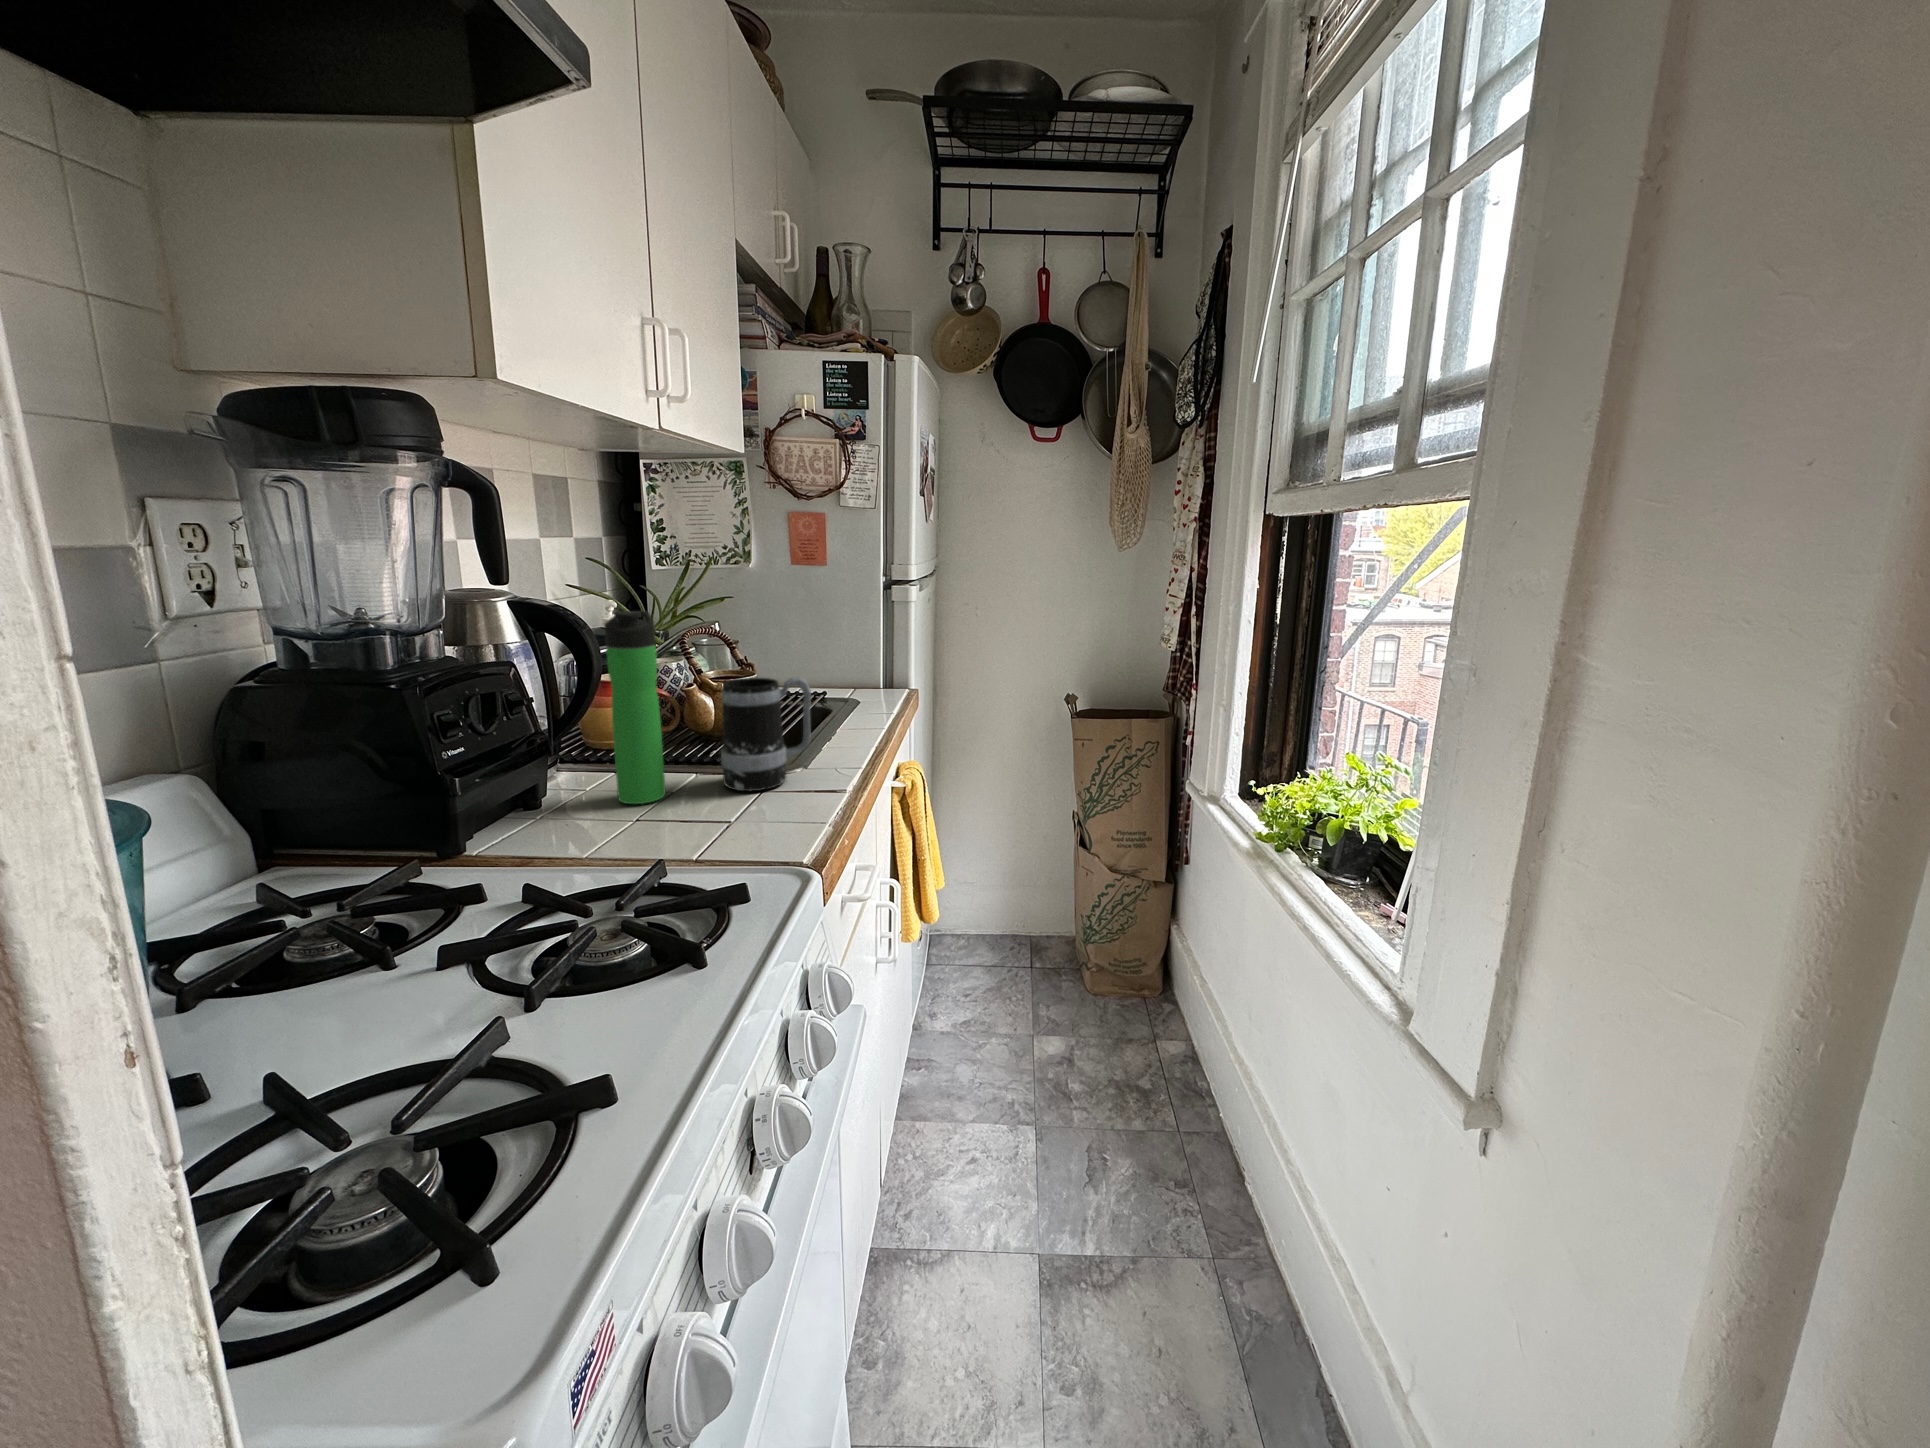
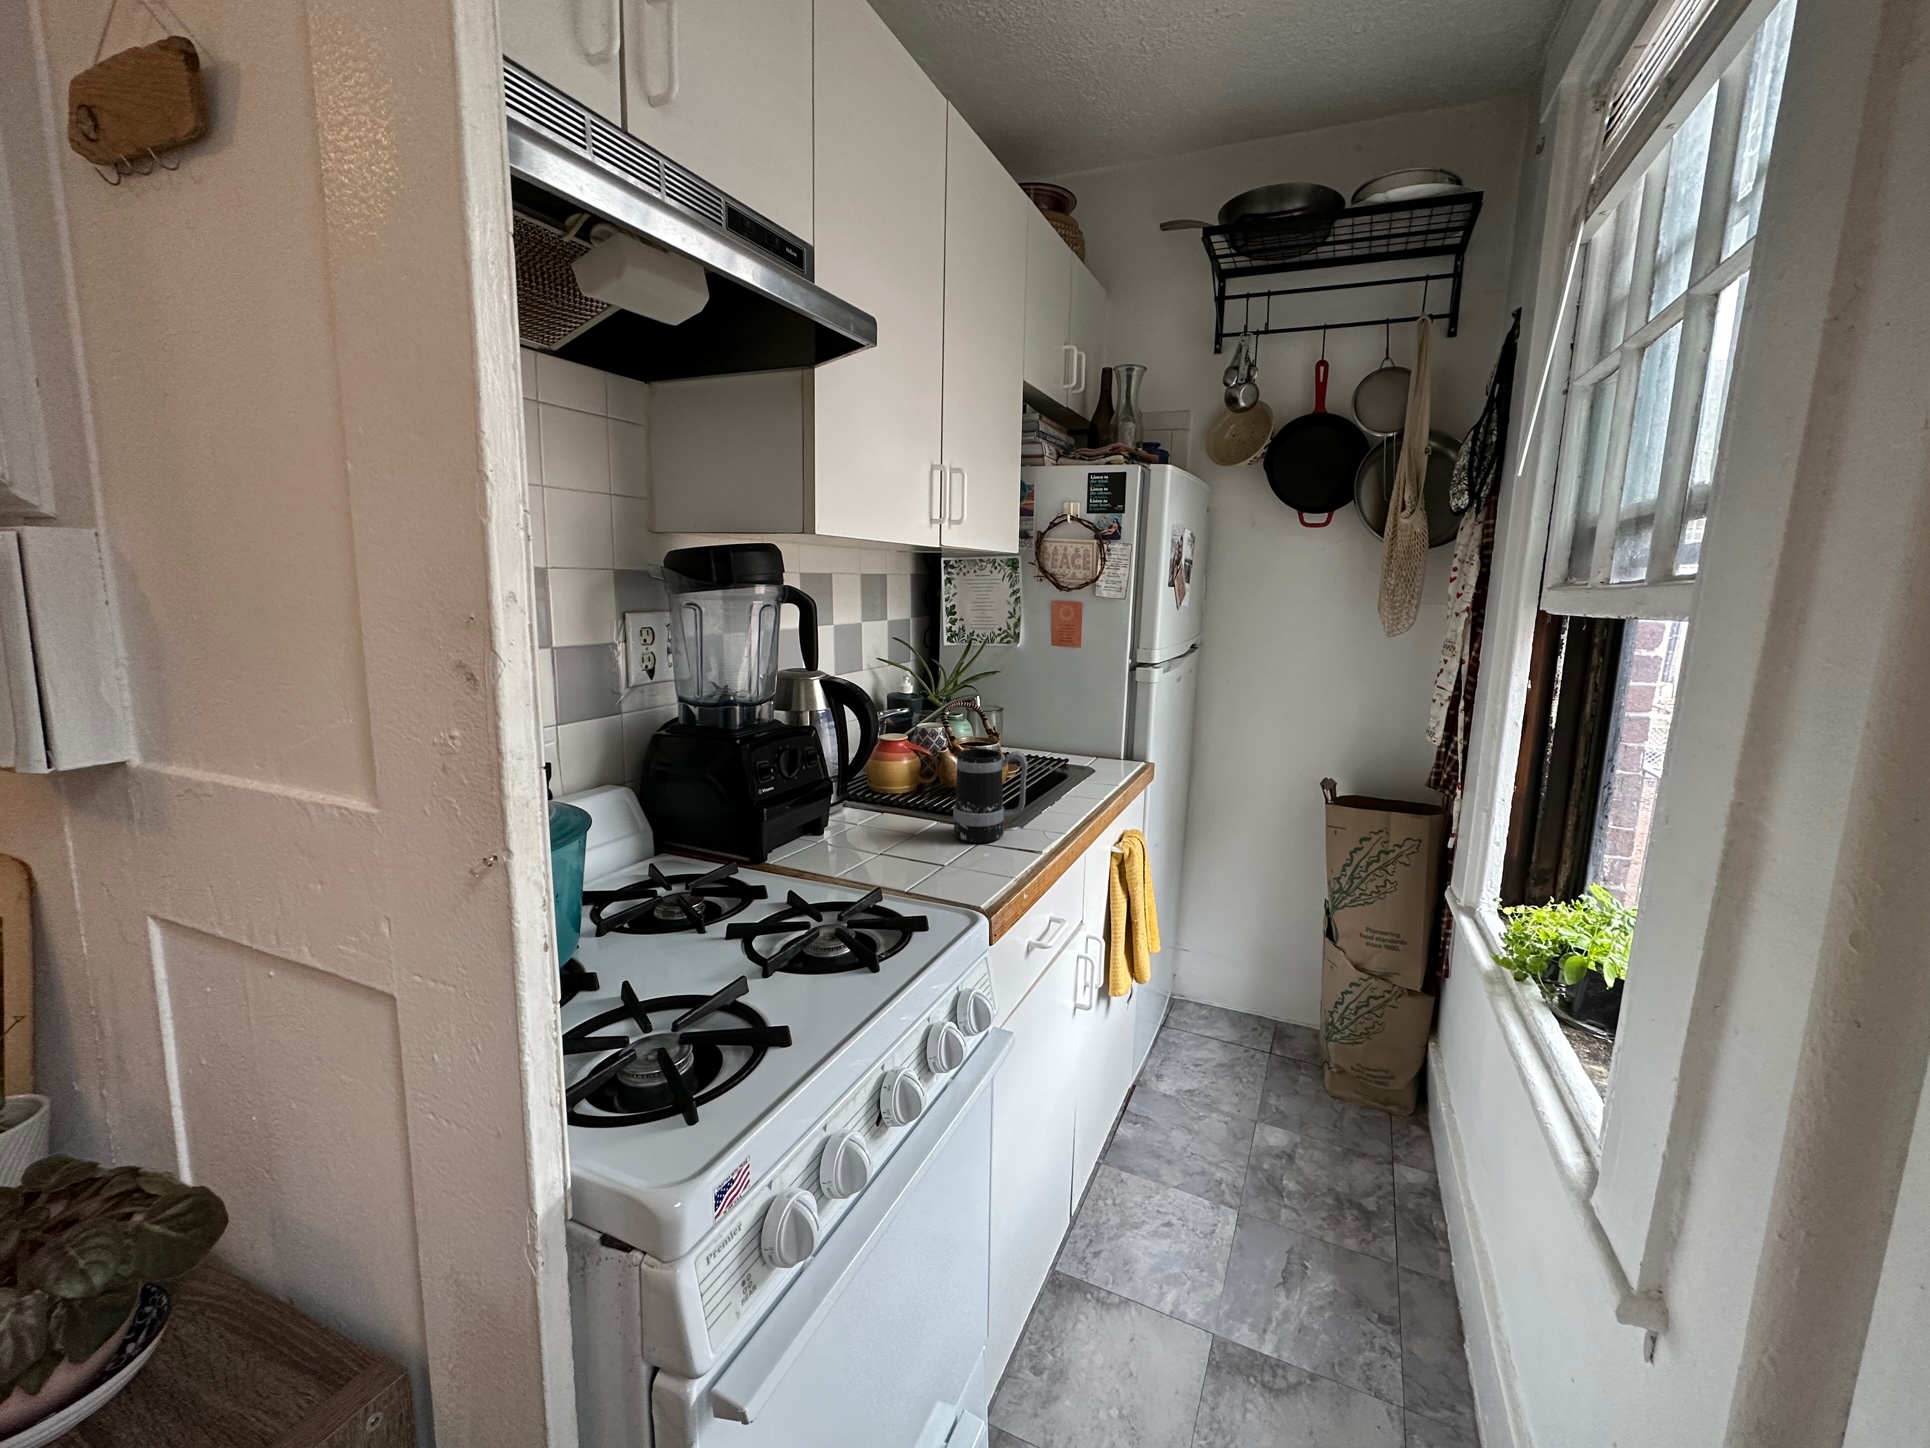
bottle: present [604,611,665,804] -> none [876,691,911,841]

